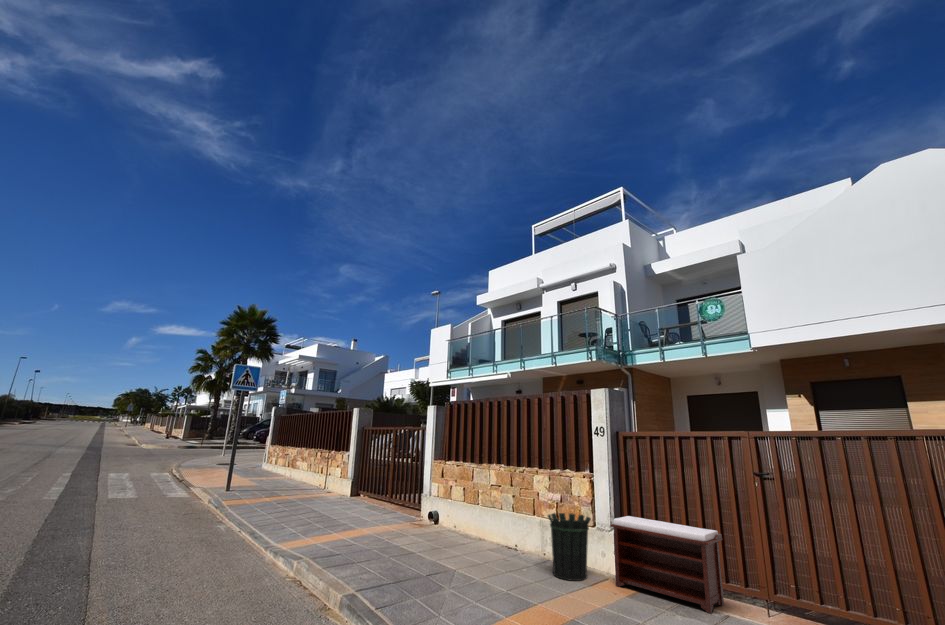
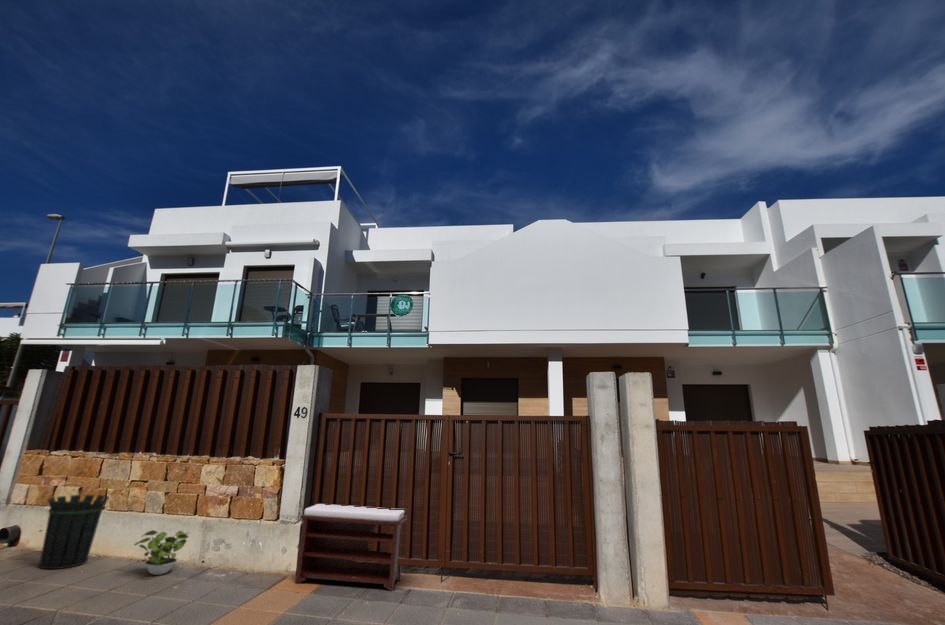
waste bin: present [548,513,591,581] -> present [38,495,109,569]
potted plant: none [496,523,532,559] -> present [134,530,188,575]

